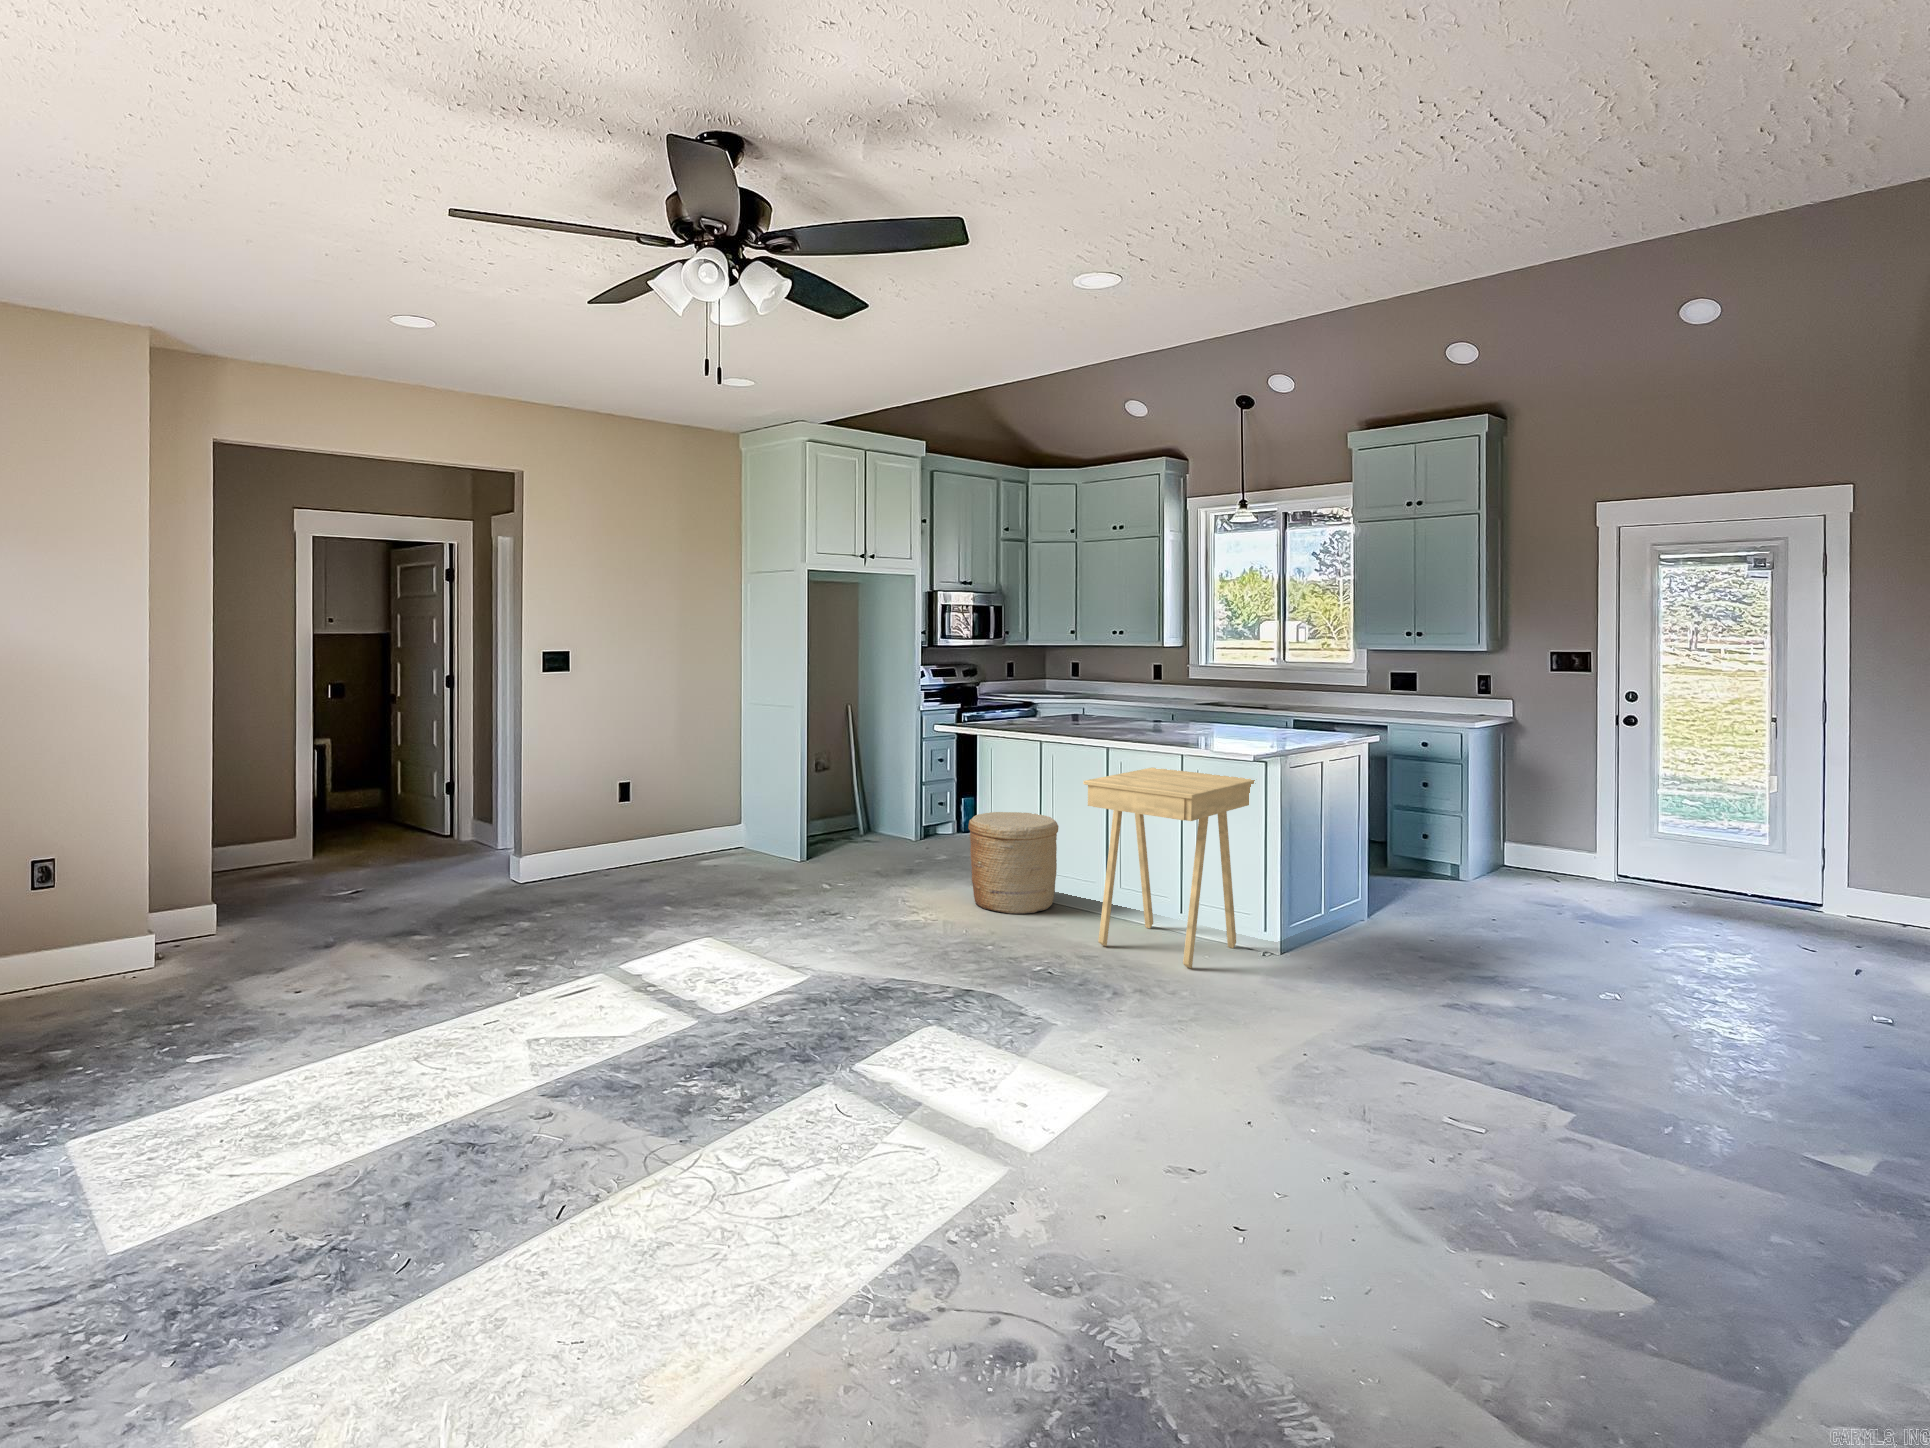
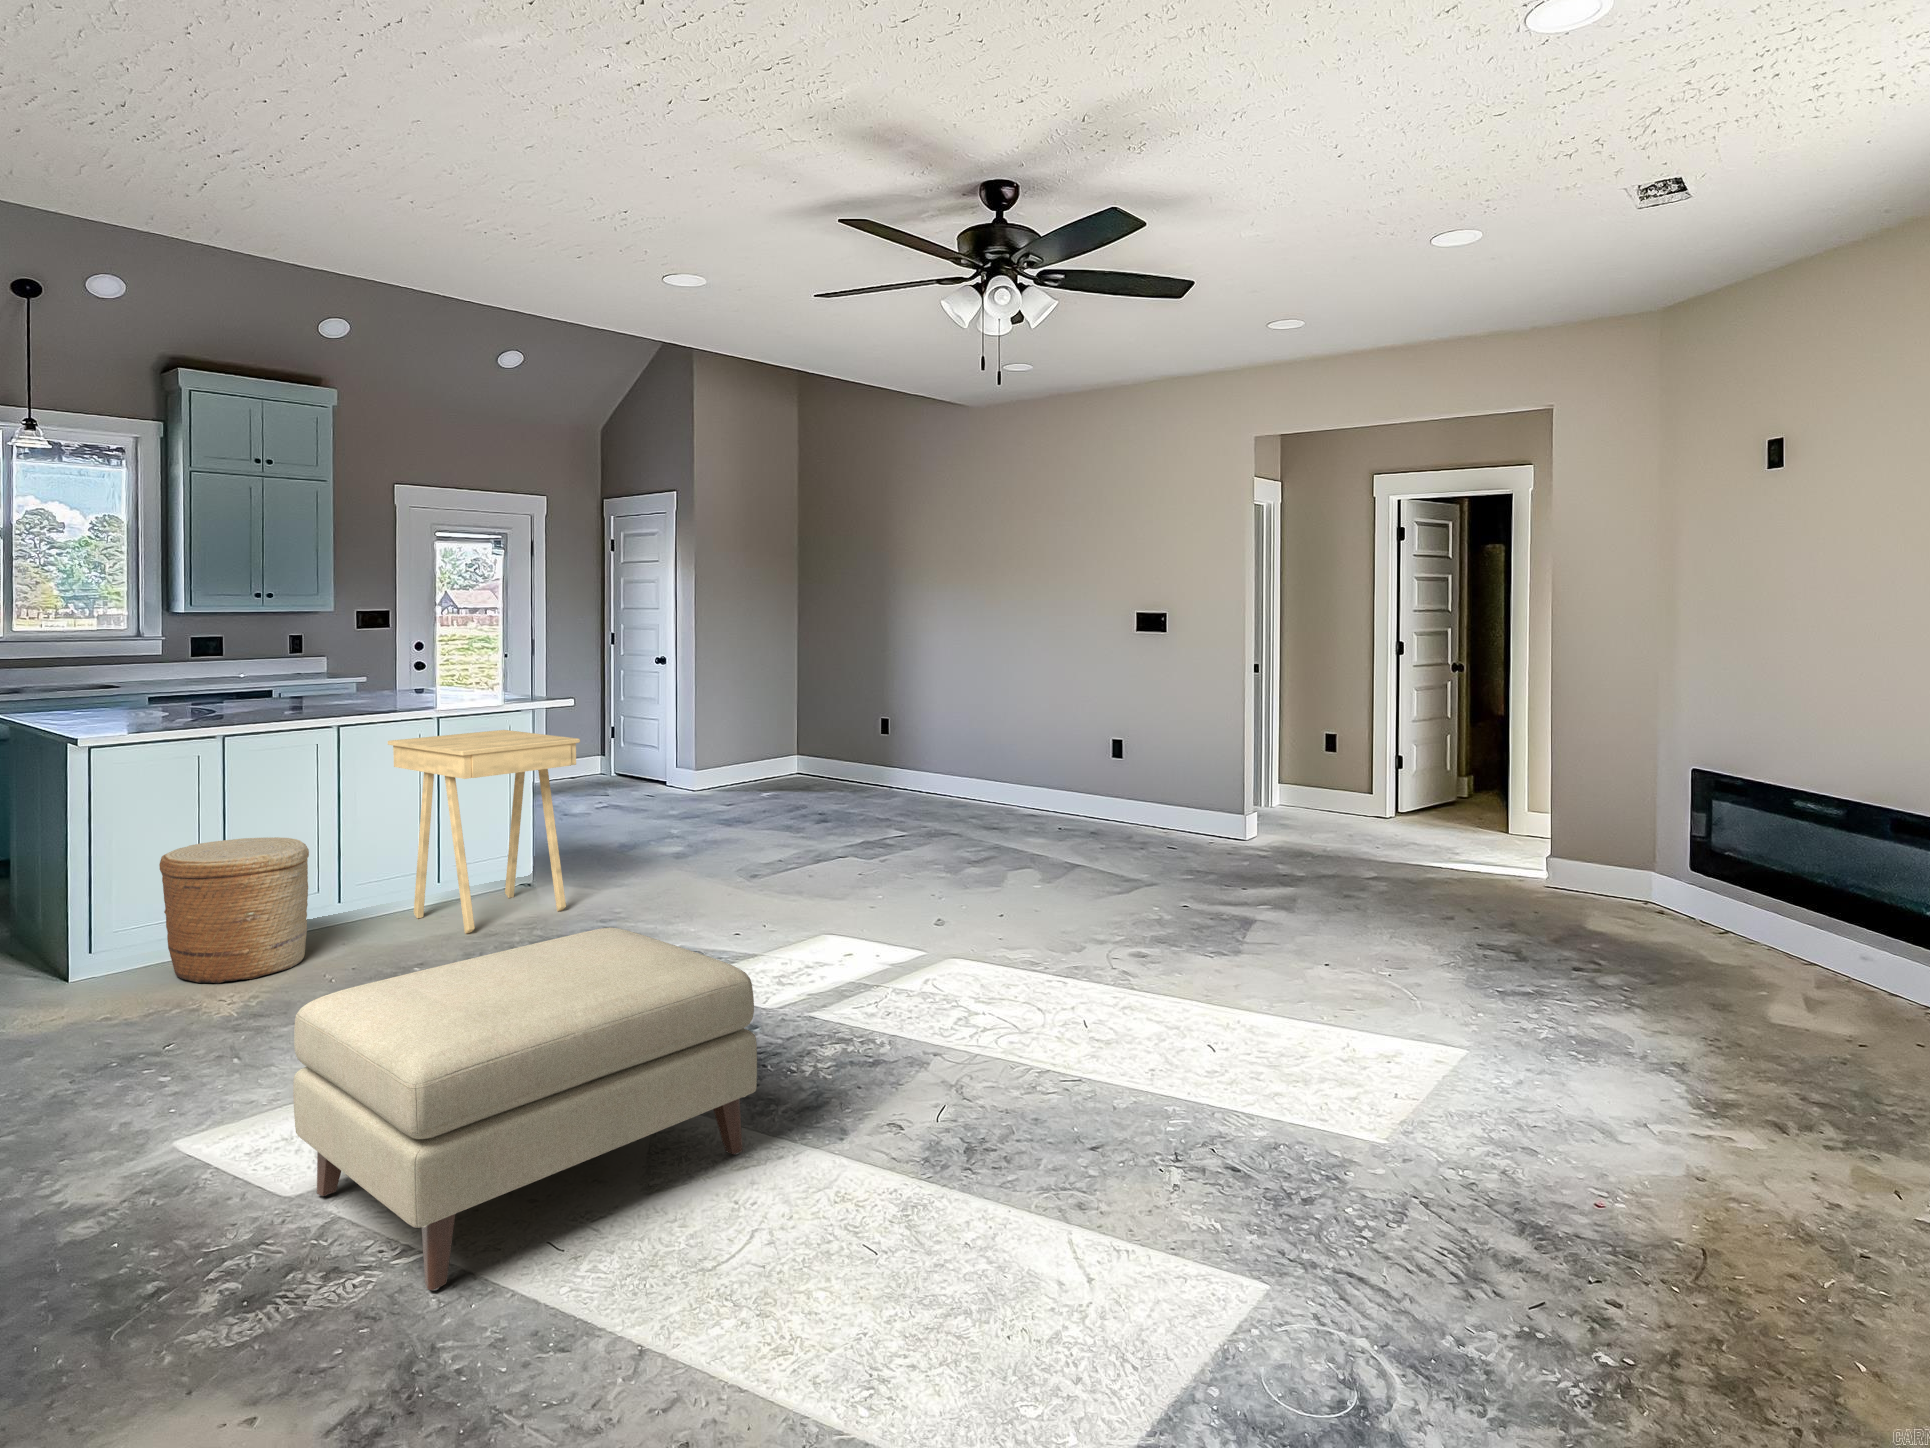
ottoman: none [474,860,720,1058] -> present [293,928,757,1290]

